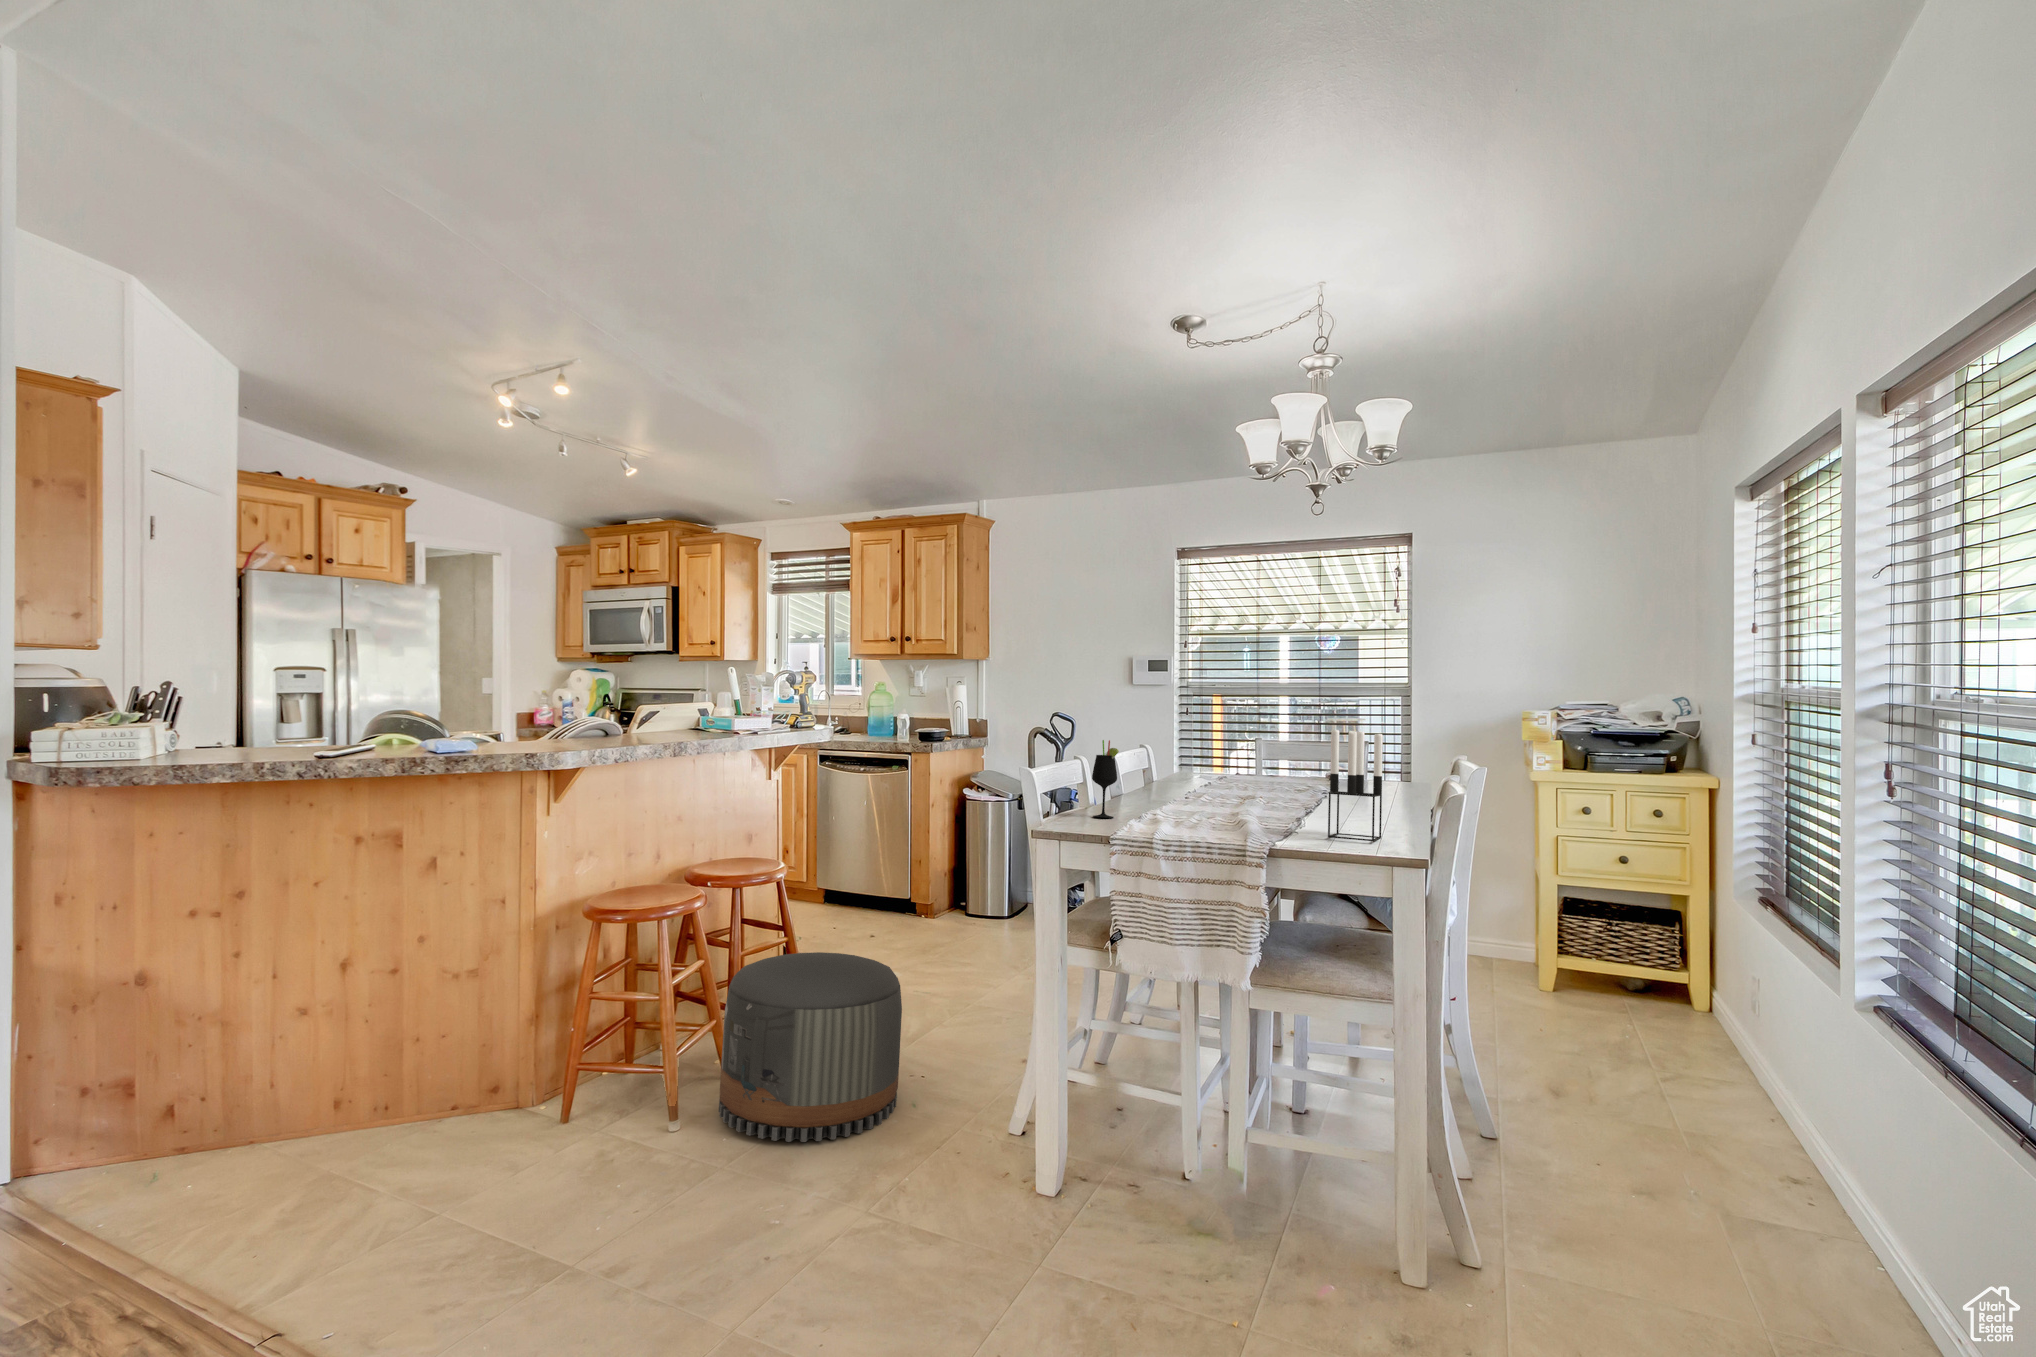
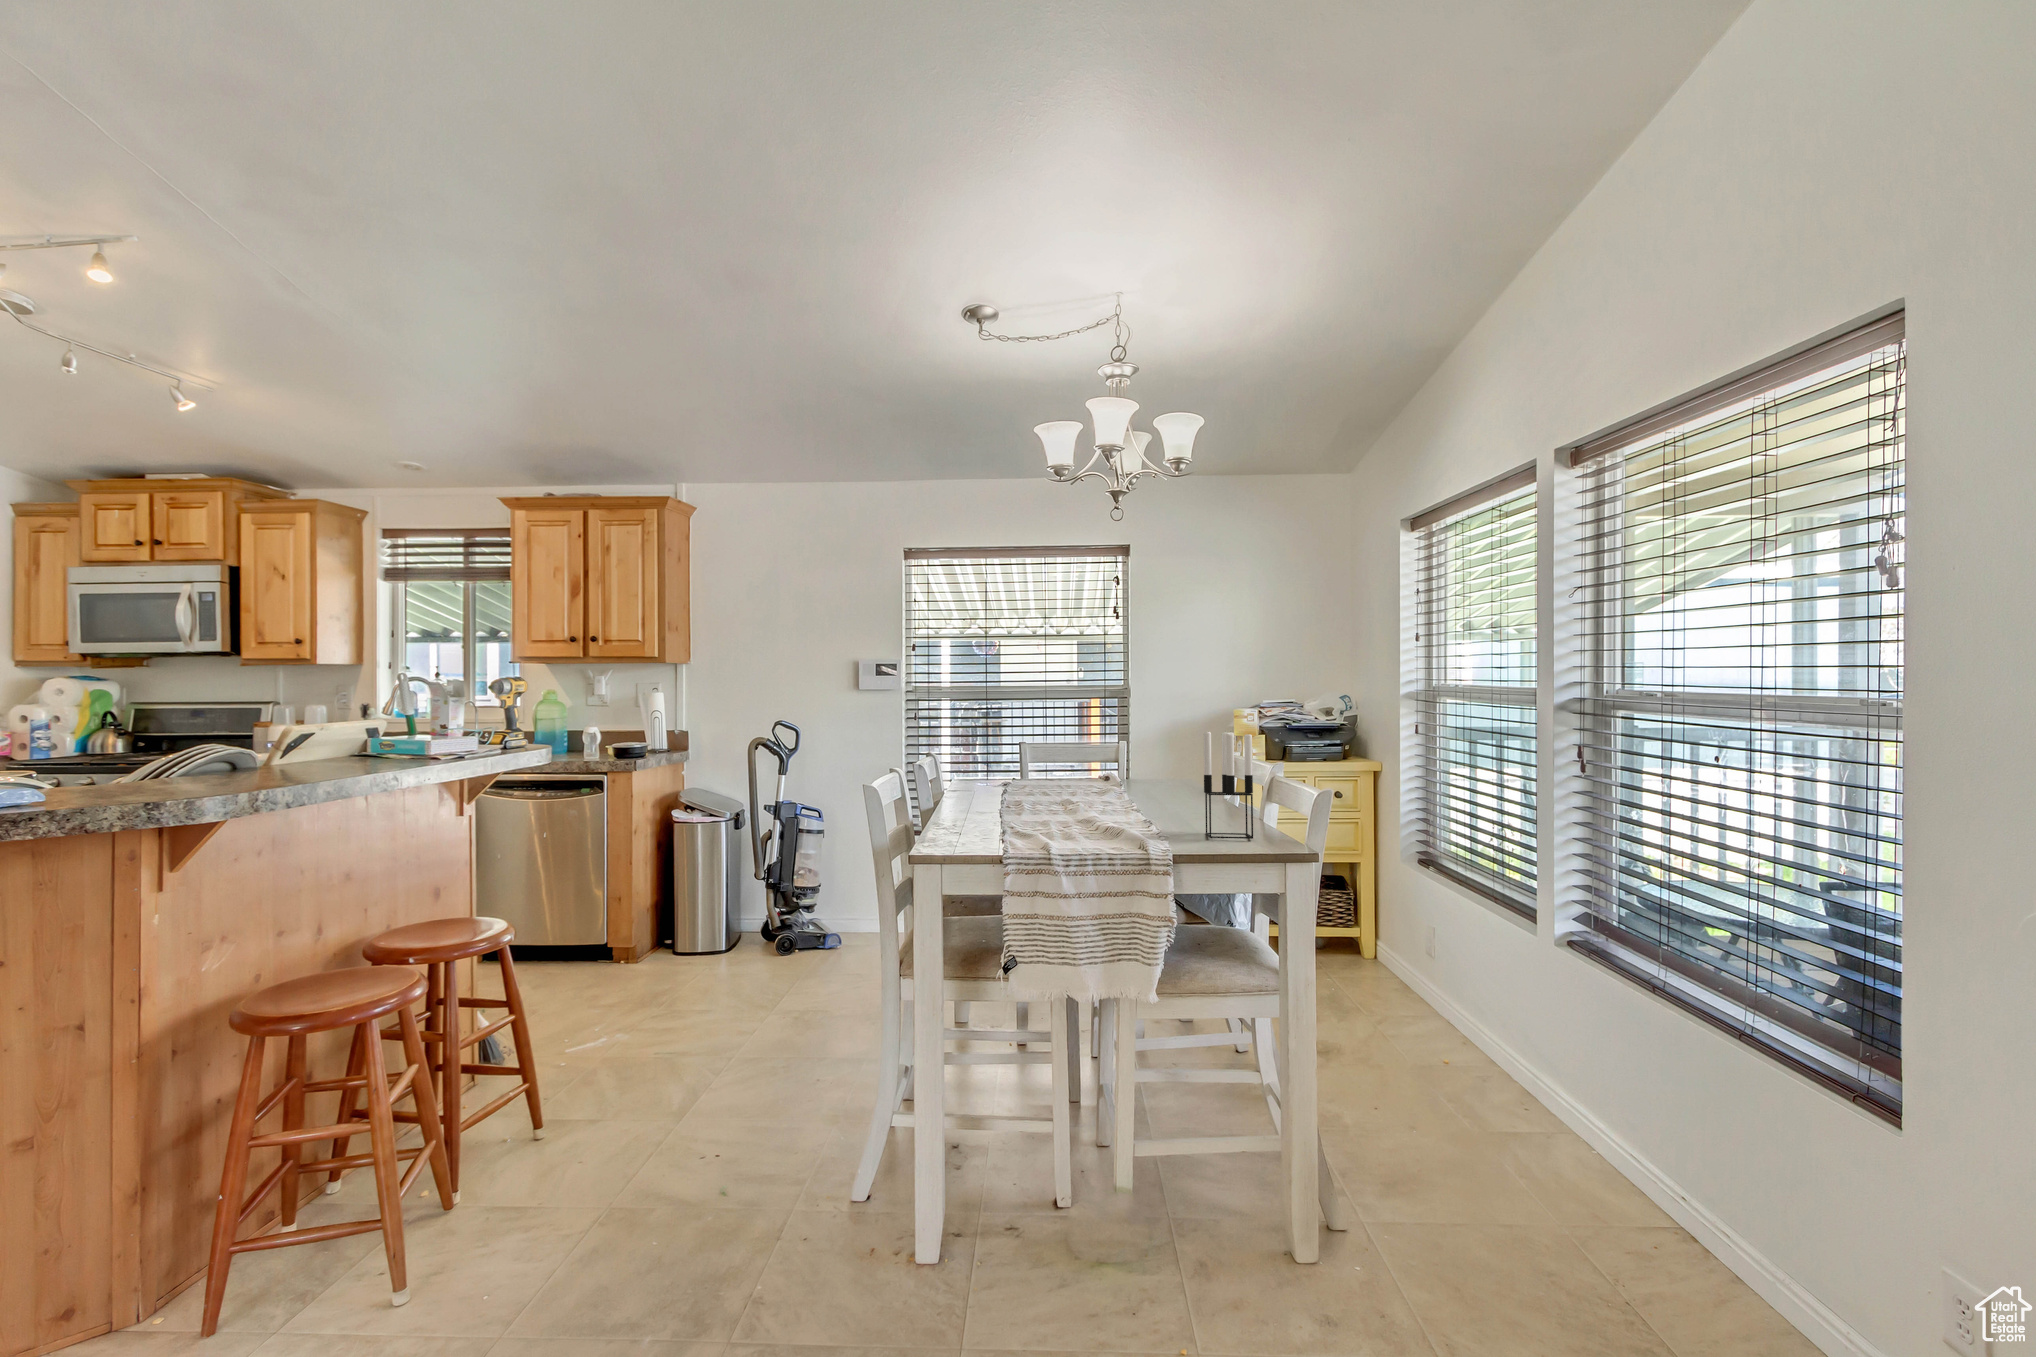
wine glass: present [1092,740,1119,818] -> none [952,750,983,834]
pouf: present [719,952,902,1142] -> none [460,1027,707,1289]

